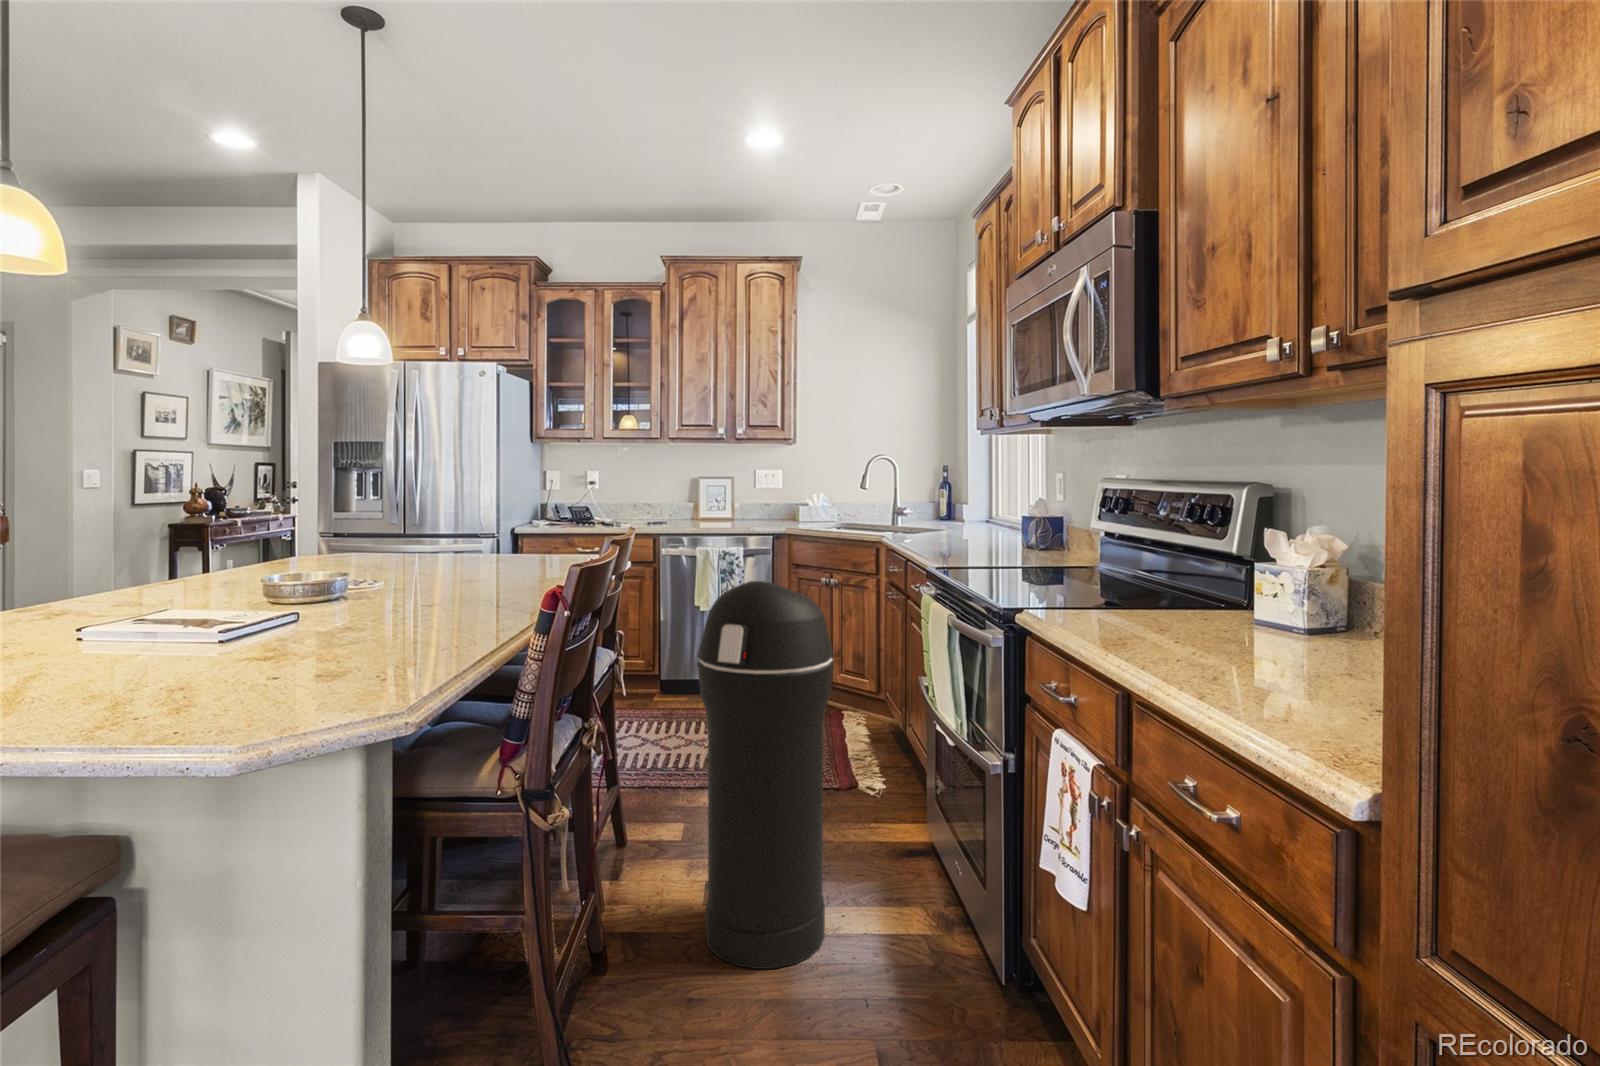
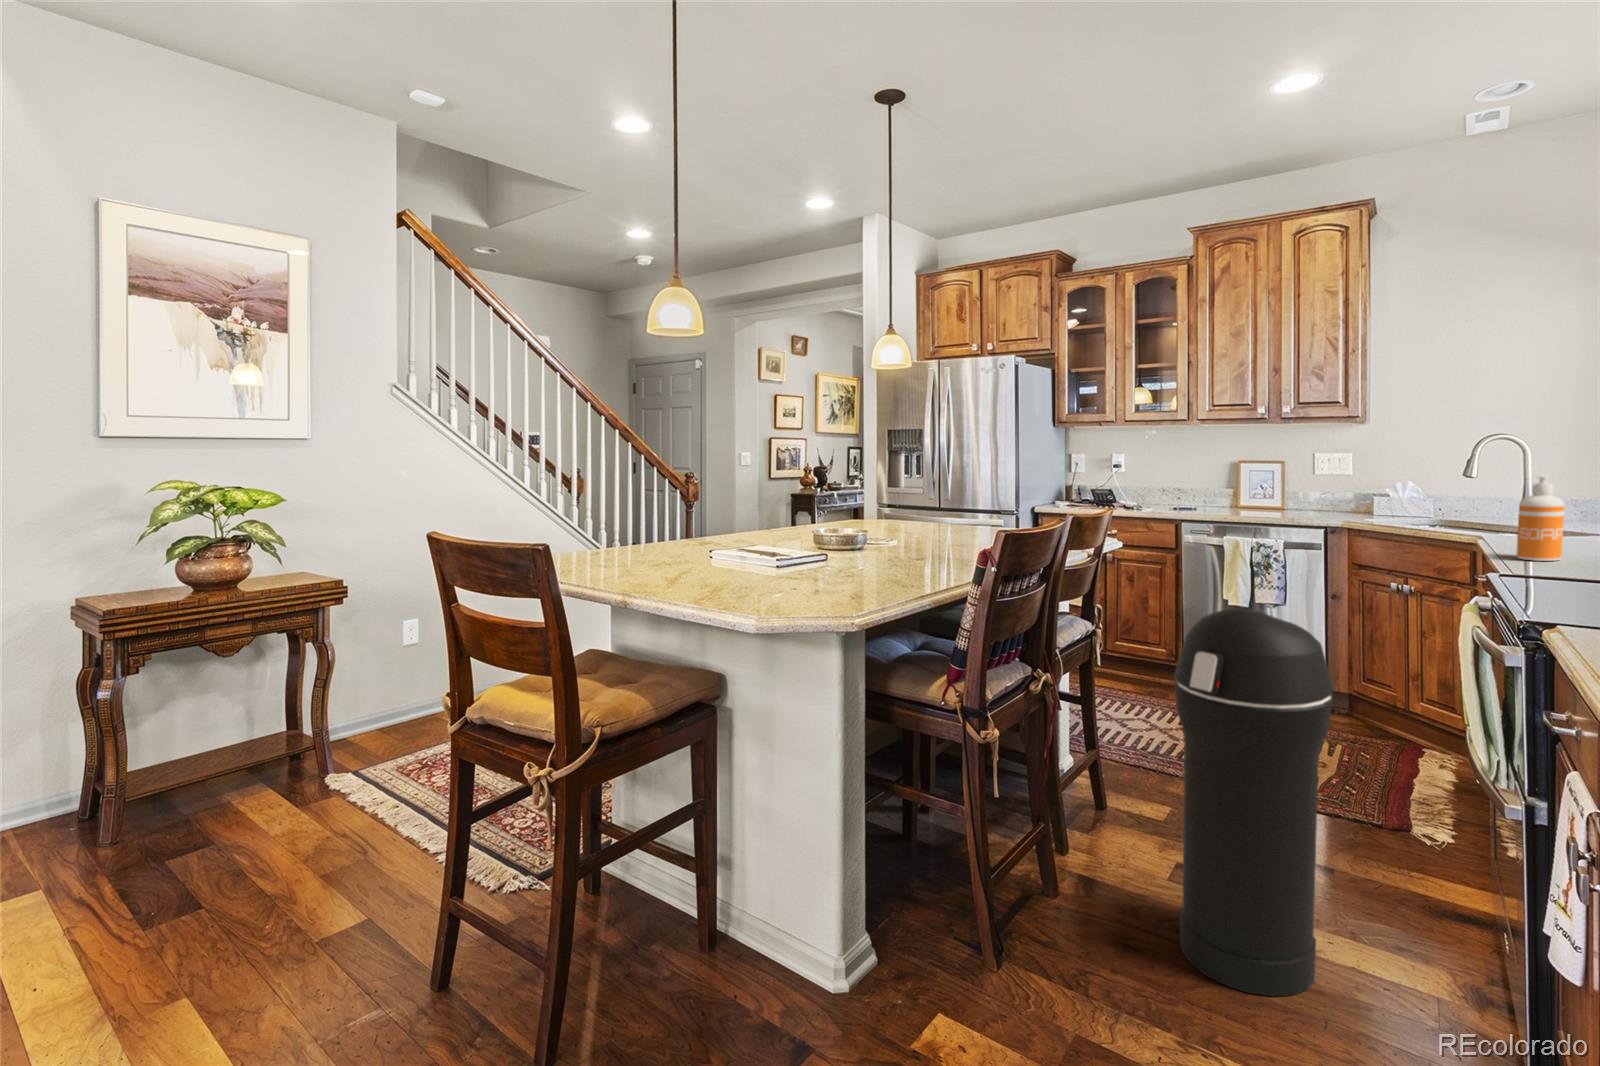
soap dispenser: none [922,482,949,548] -> present [1516,476,1564,561]

